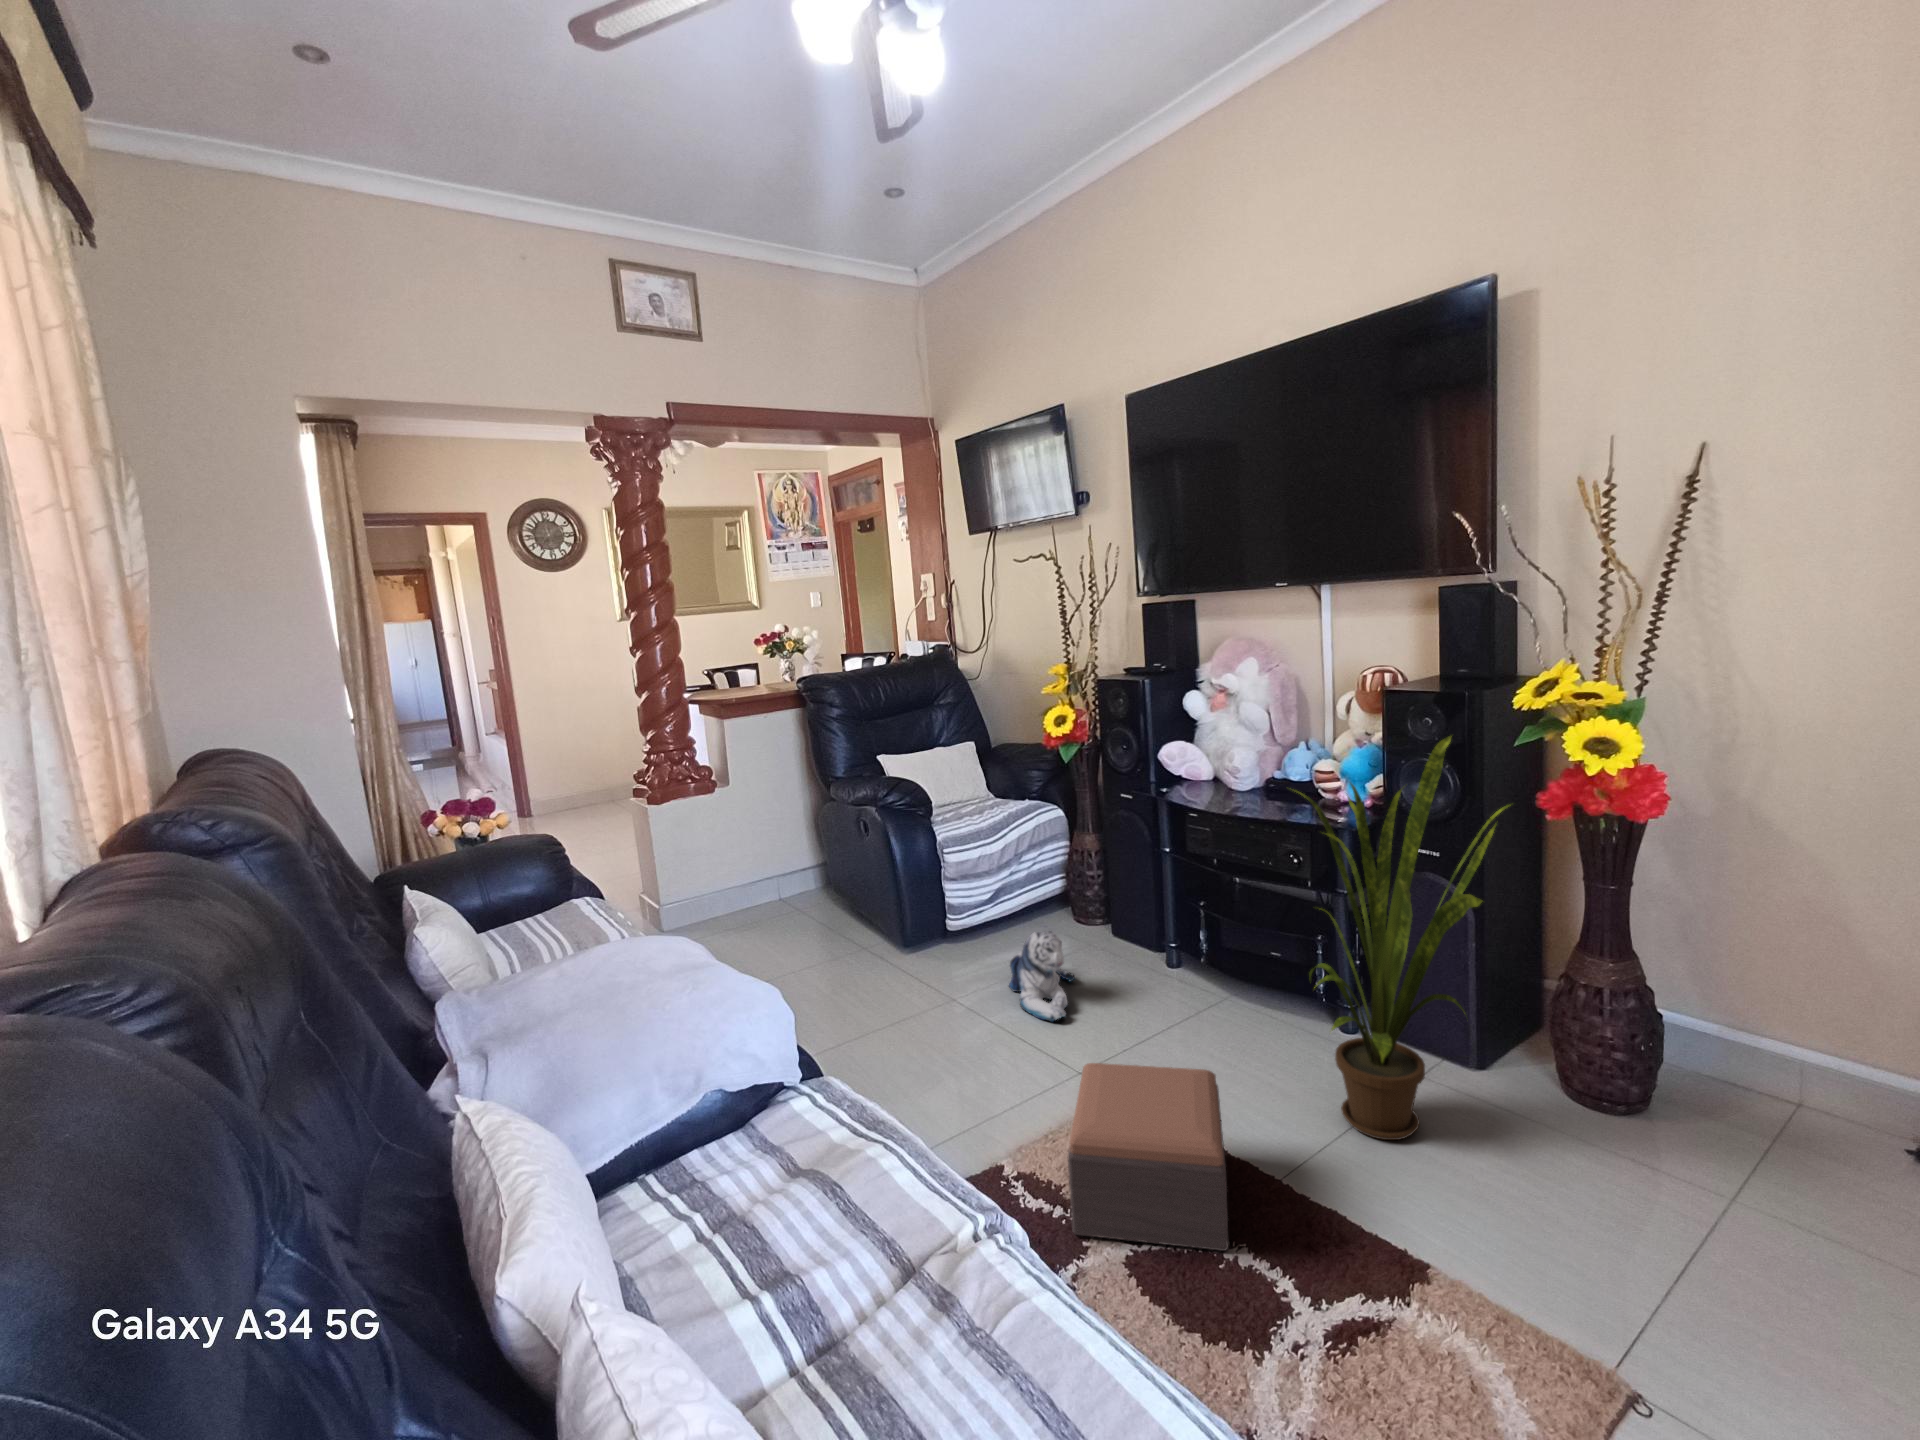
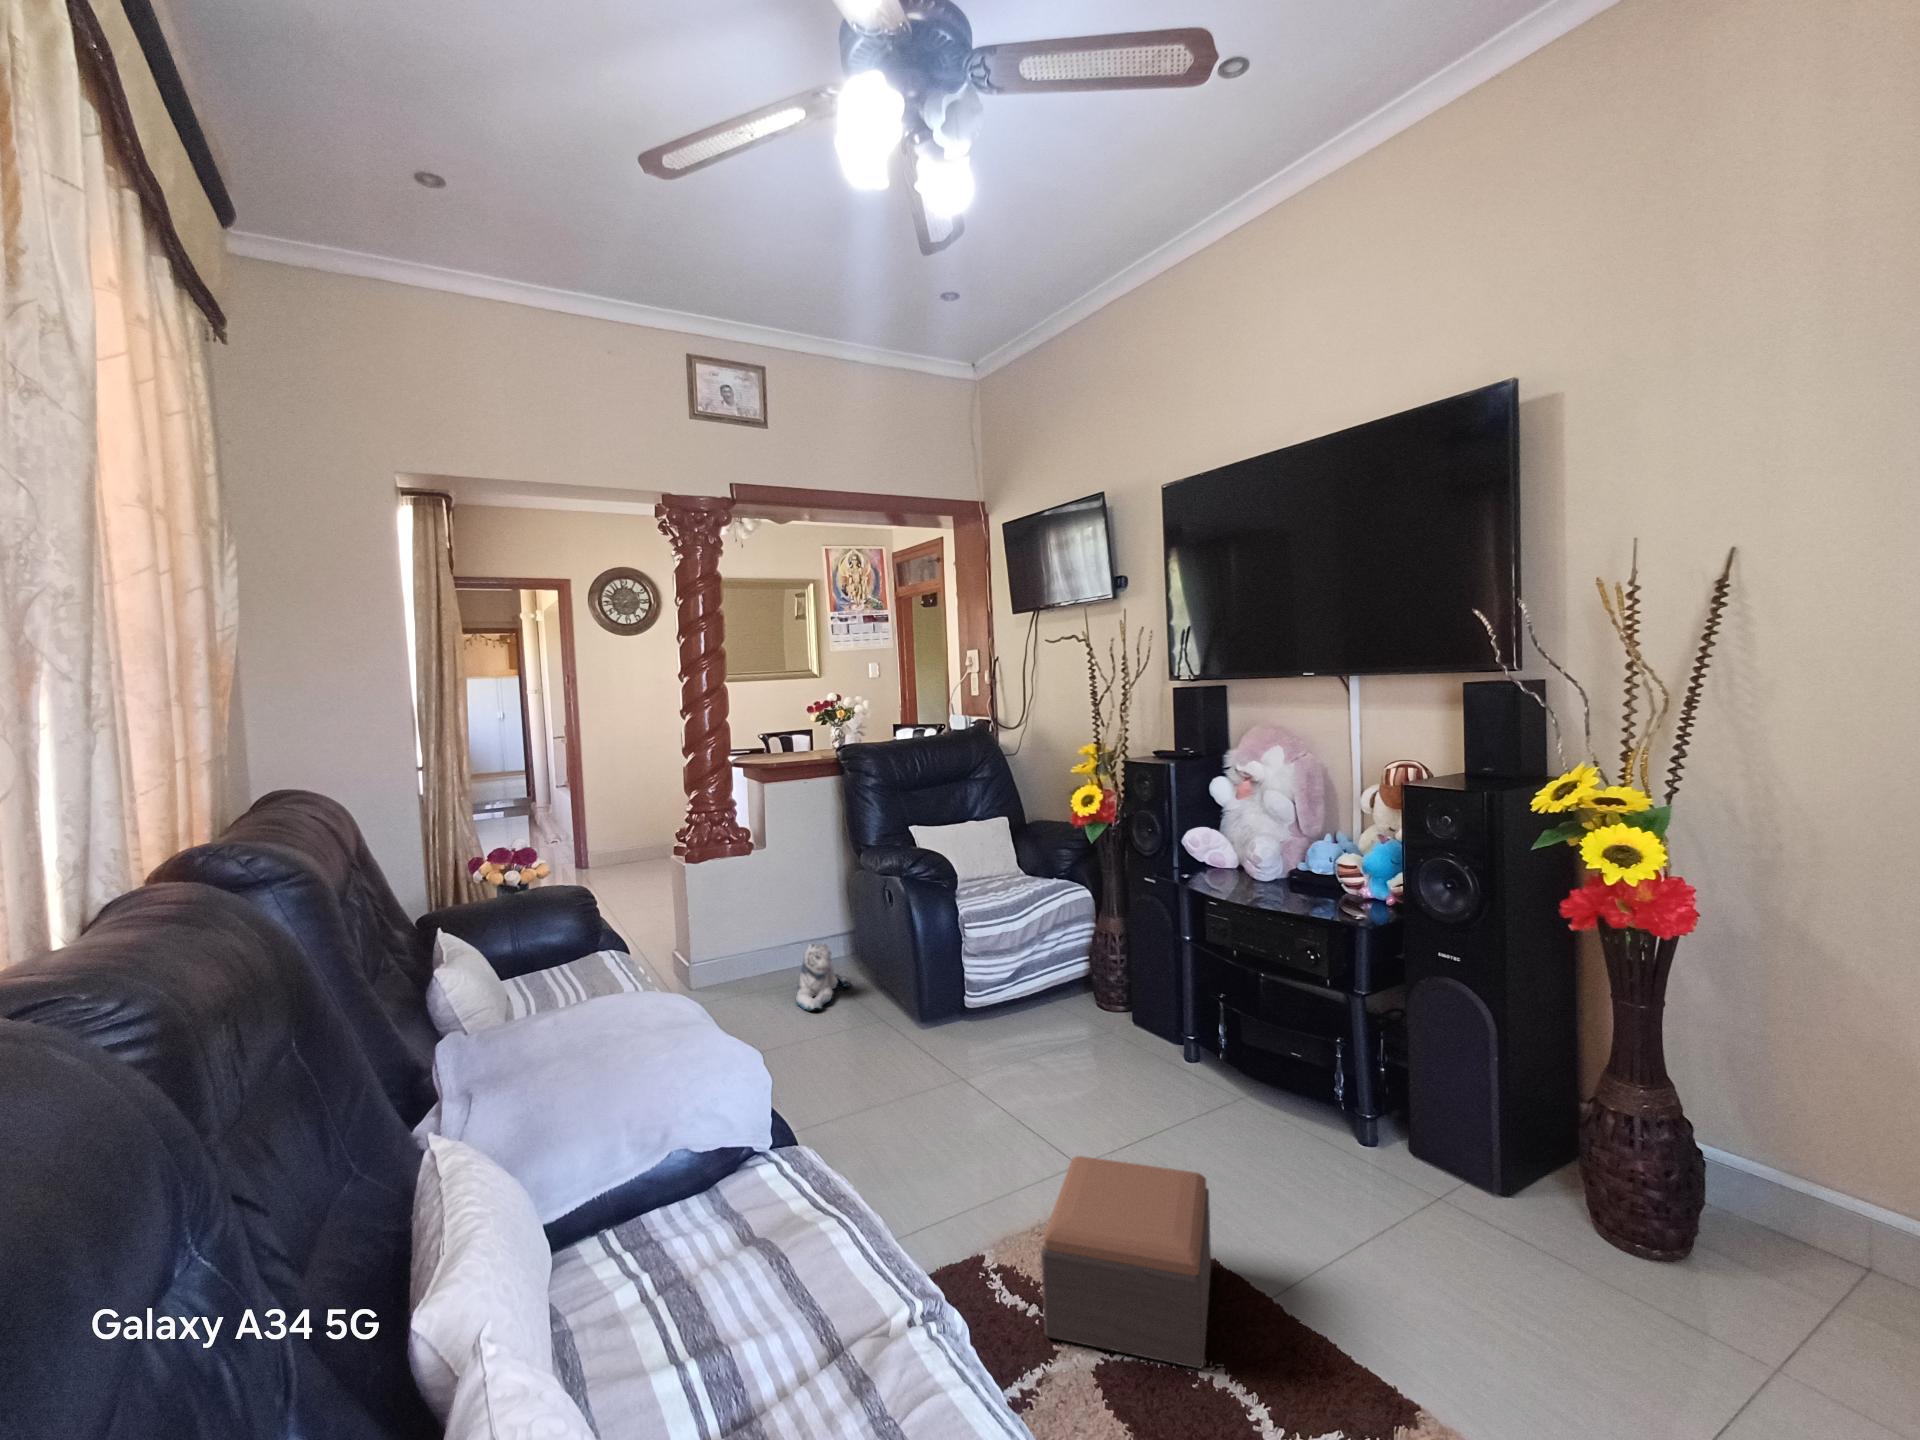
house plant: present [1296,736,1511,1140] -> none [1293,836,1527,1265]
plush toy: present [1009,931,1075,1022] -> present [796,944,849,1011]

